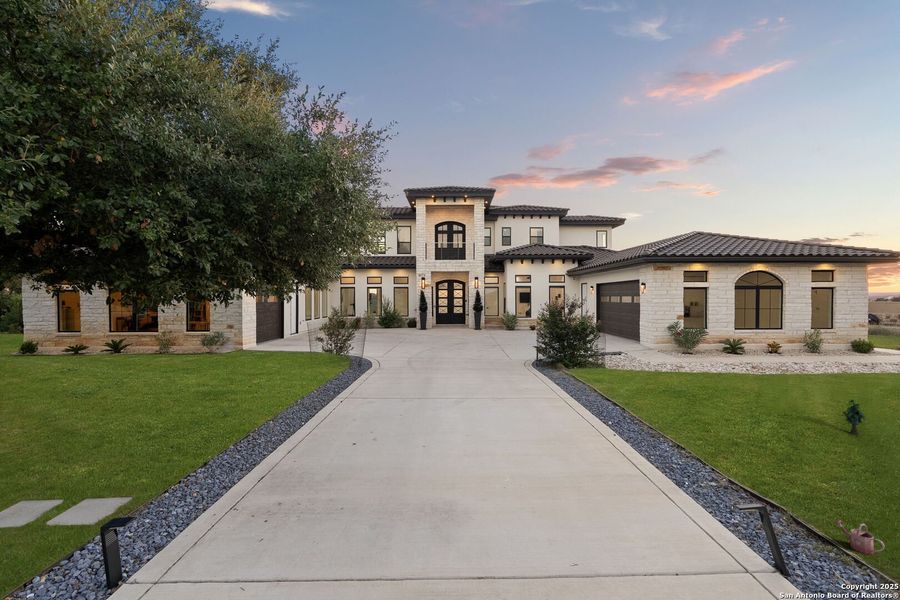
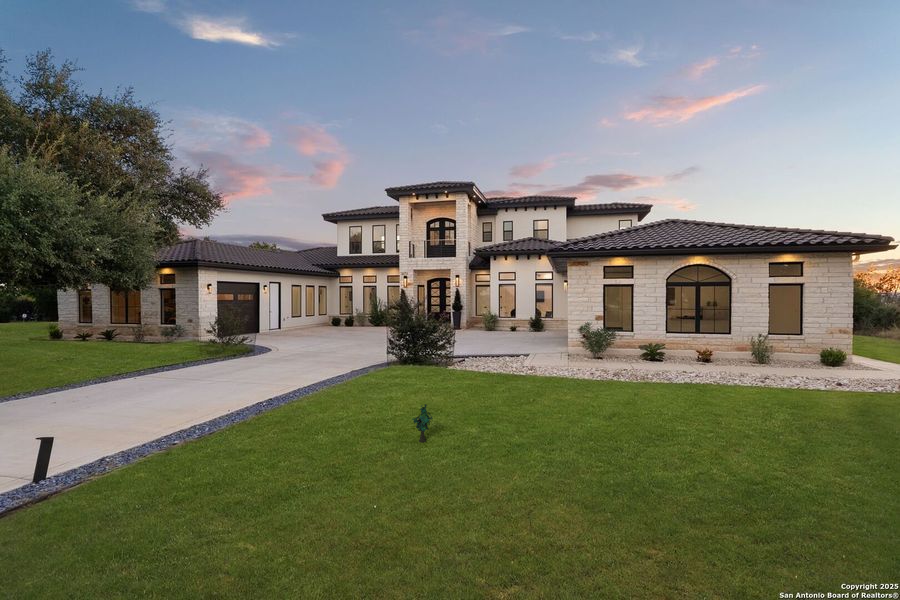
watering can: present [834,520,884,554] -> none [28,491,57,520]

